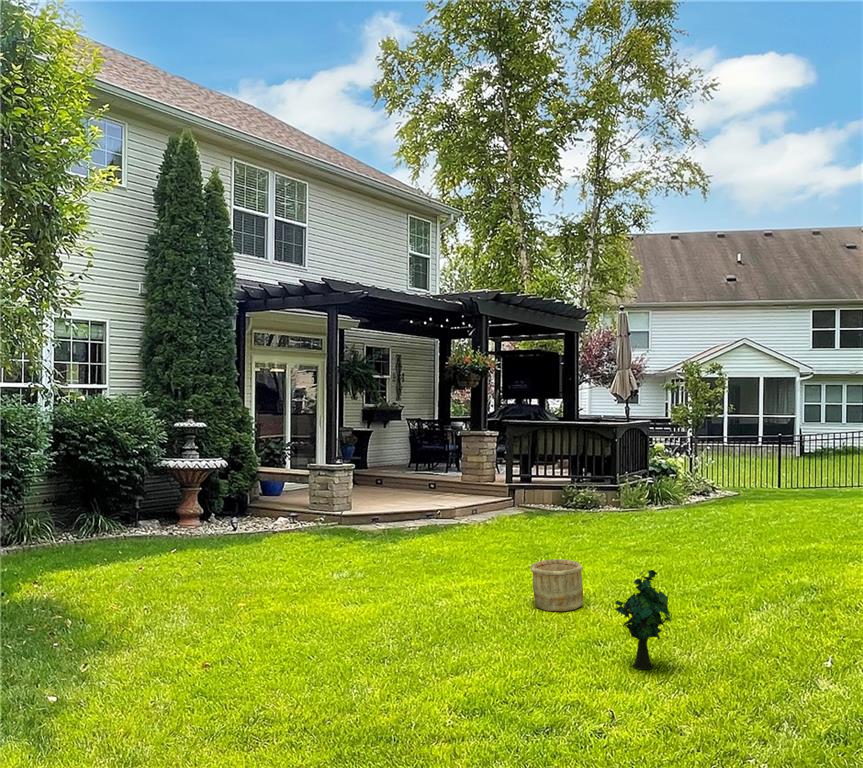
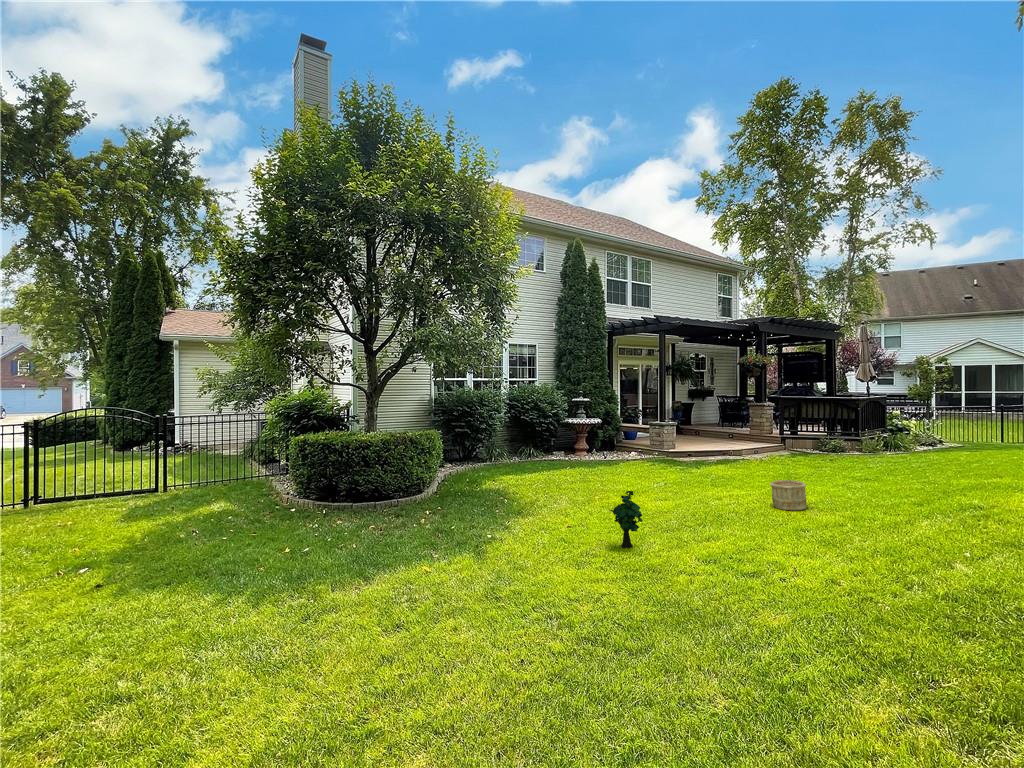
decorative plant: present [615,570,672,670] -> present [610,491,643,548]

